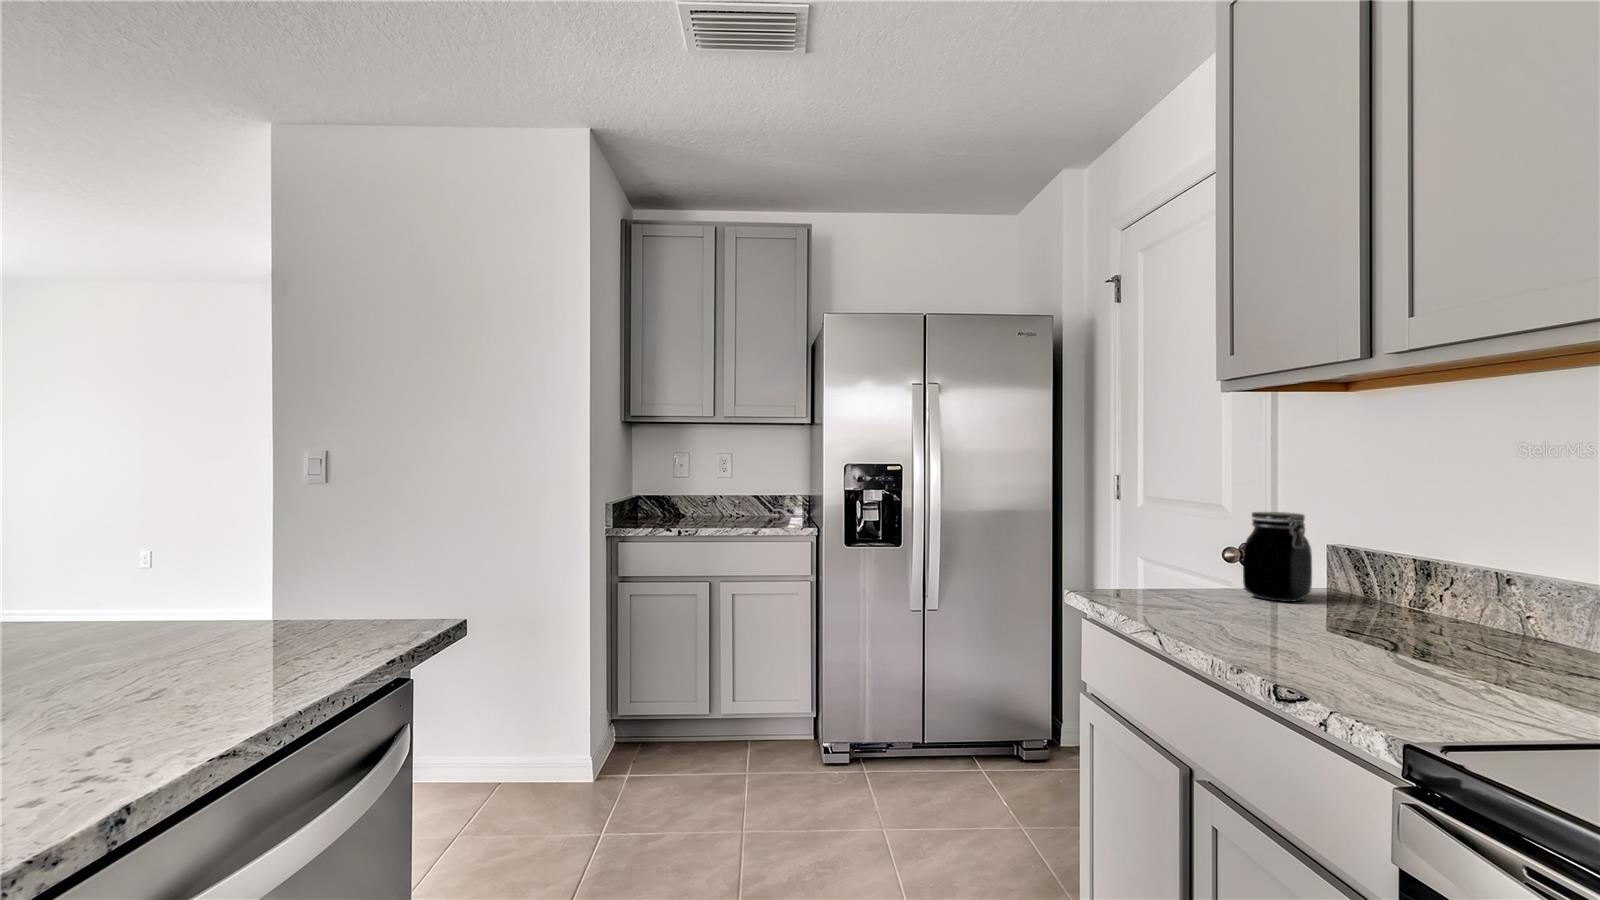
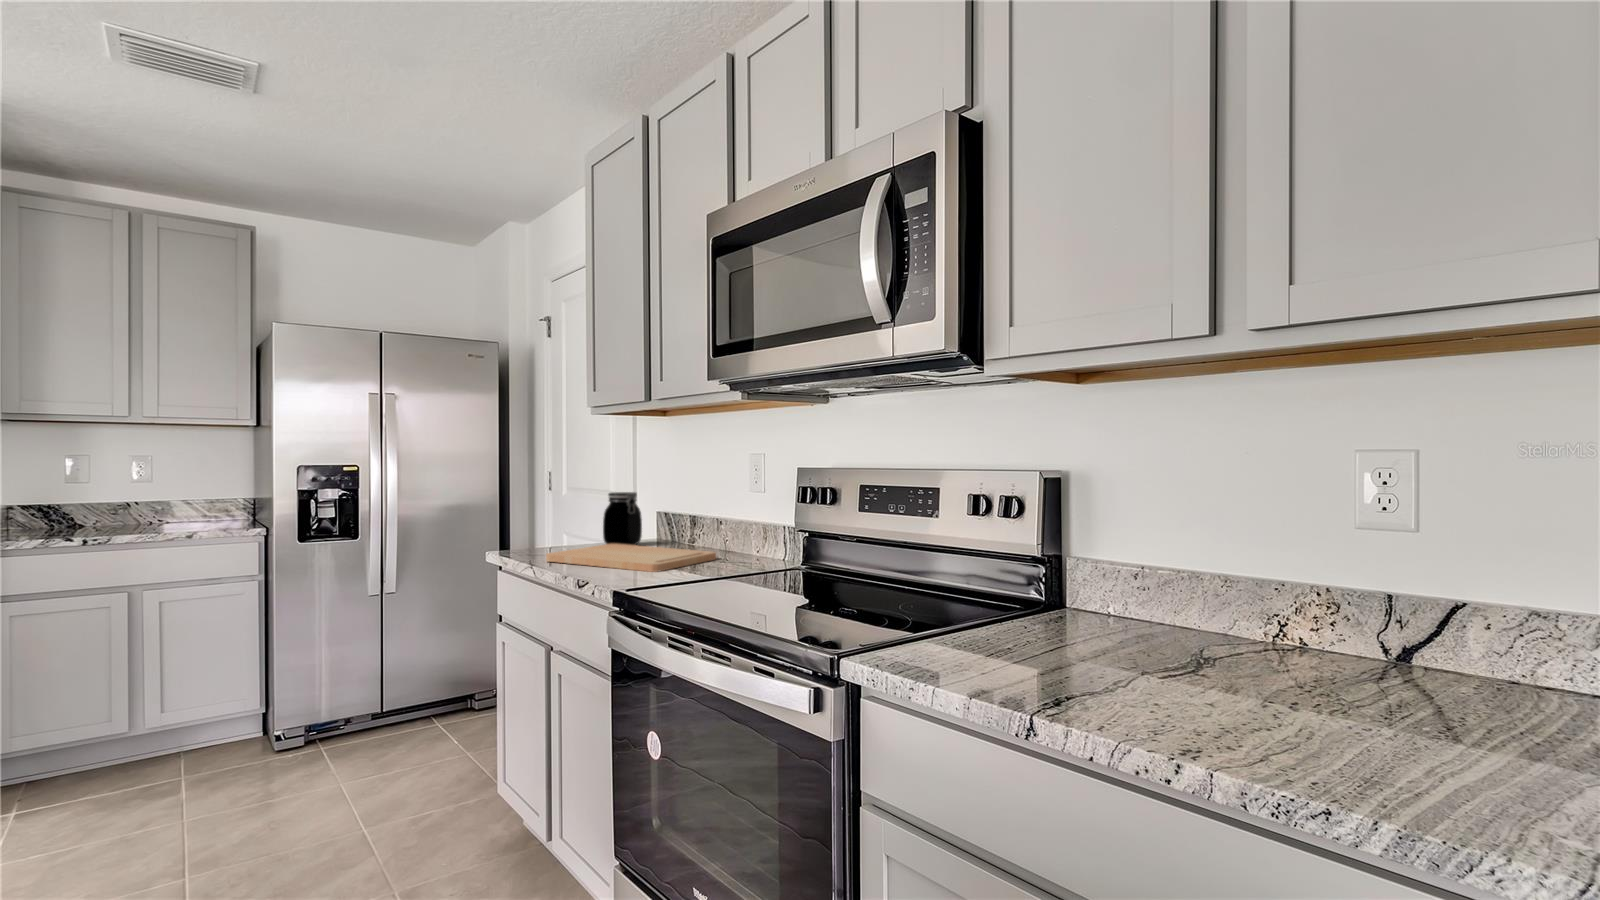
cutting board: none [1169,597,1533,679] -> present [546,544,716,572]

